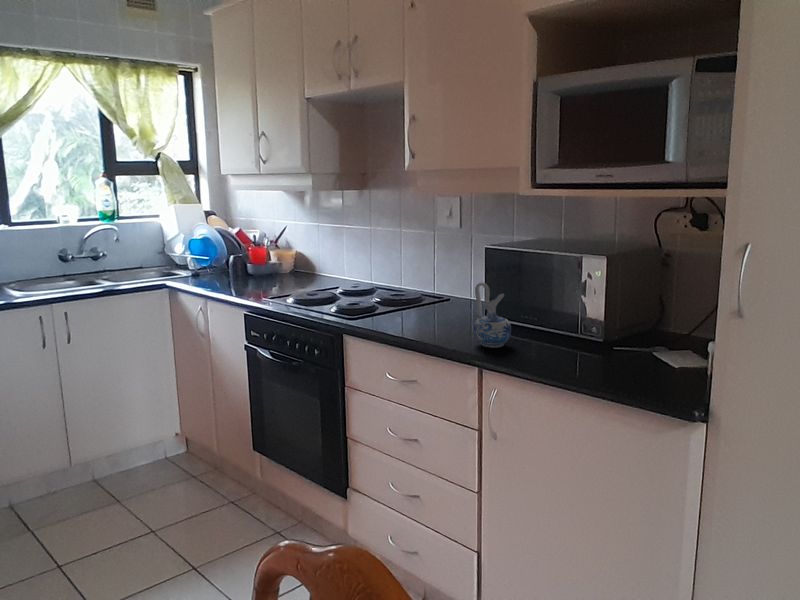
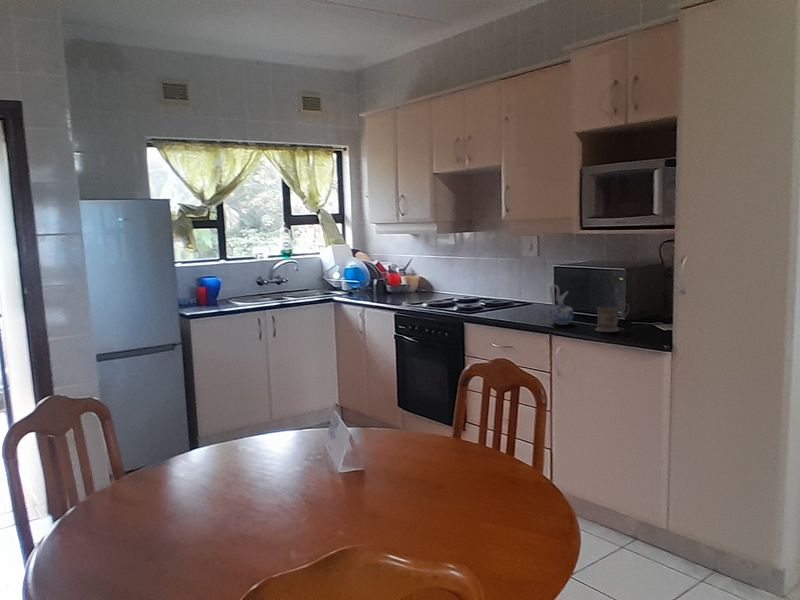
mug: none [548,317,604,369] -> present [595,302,629,332]

